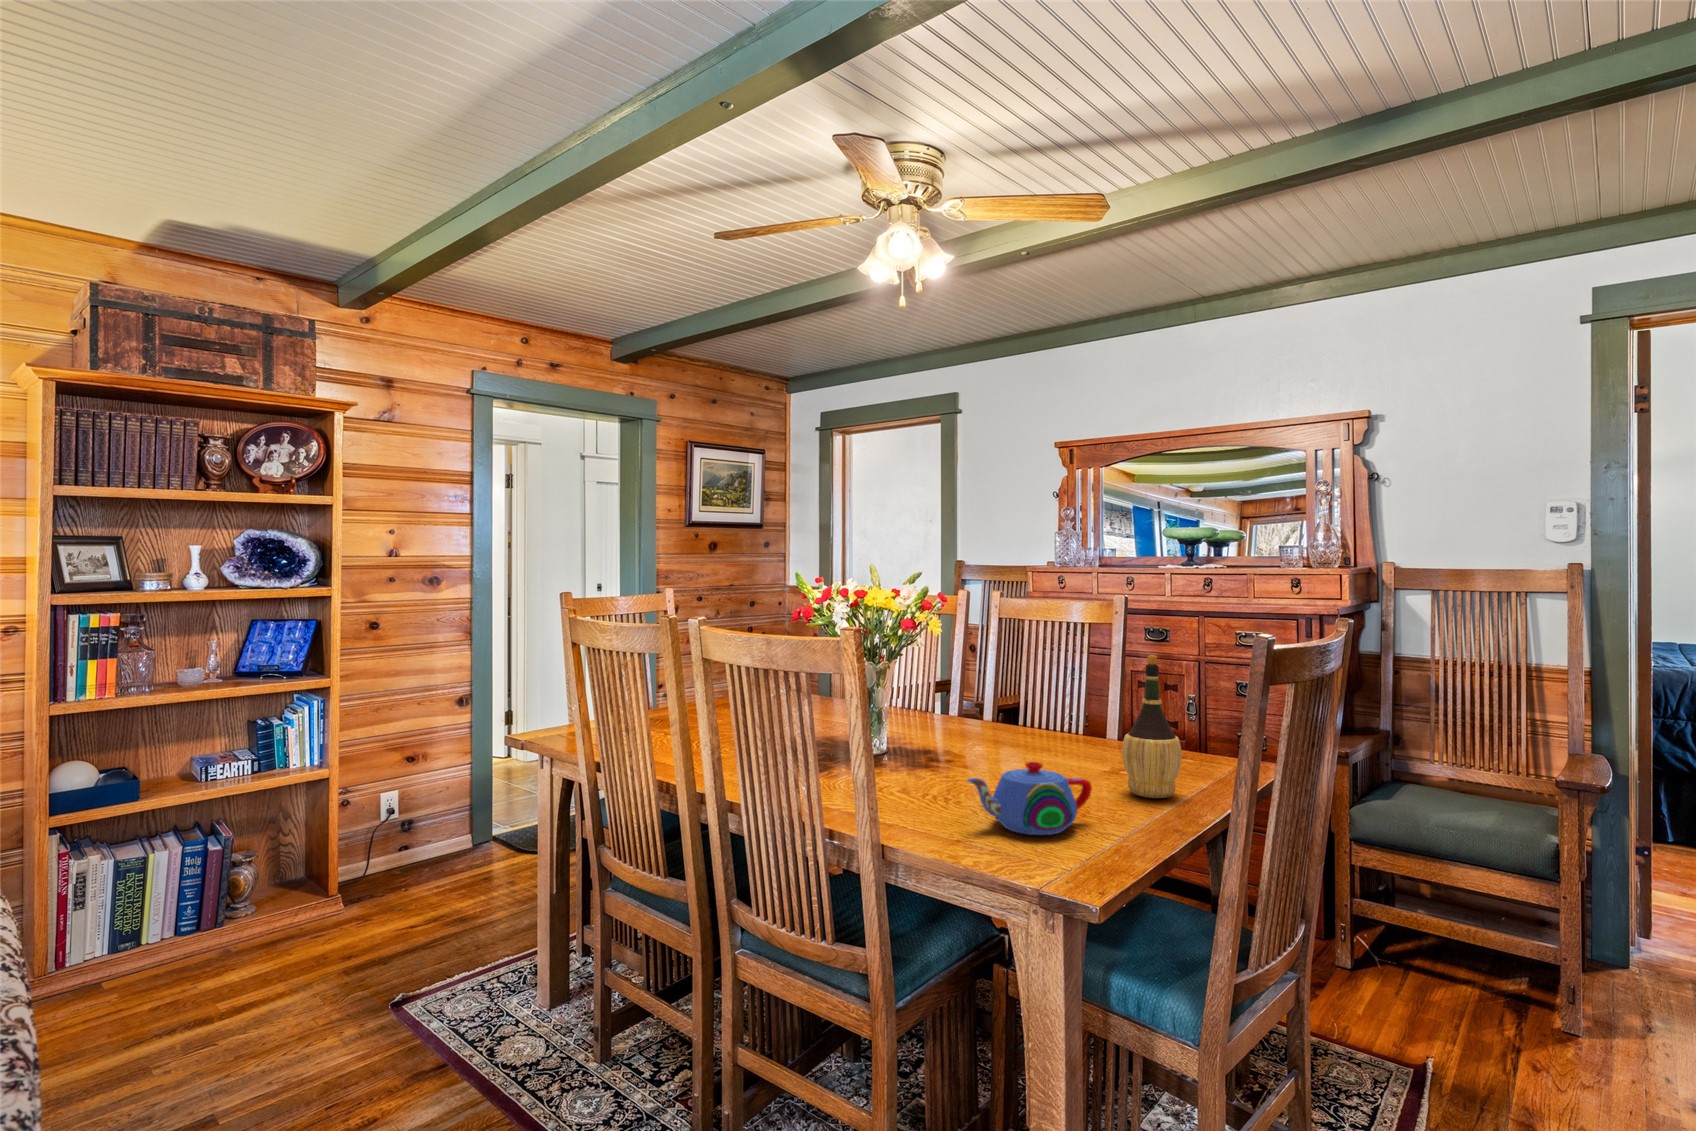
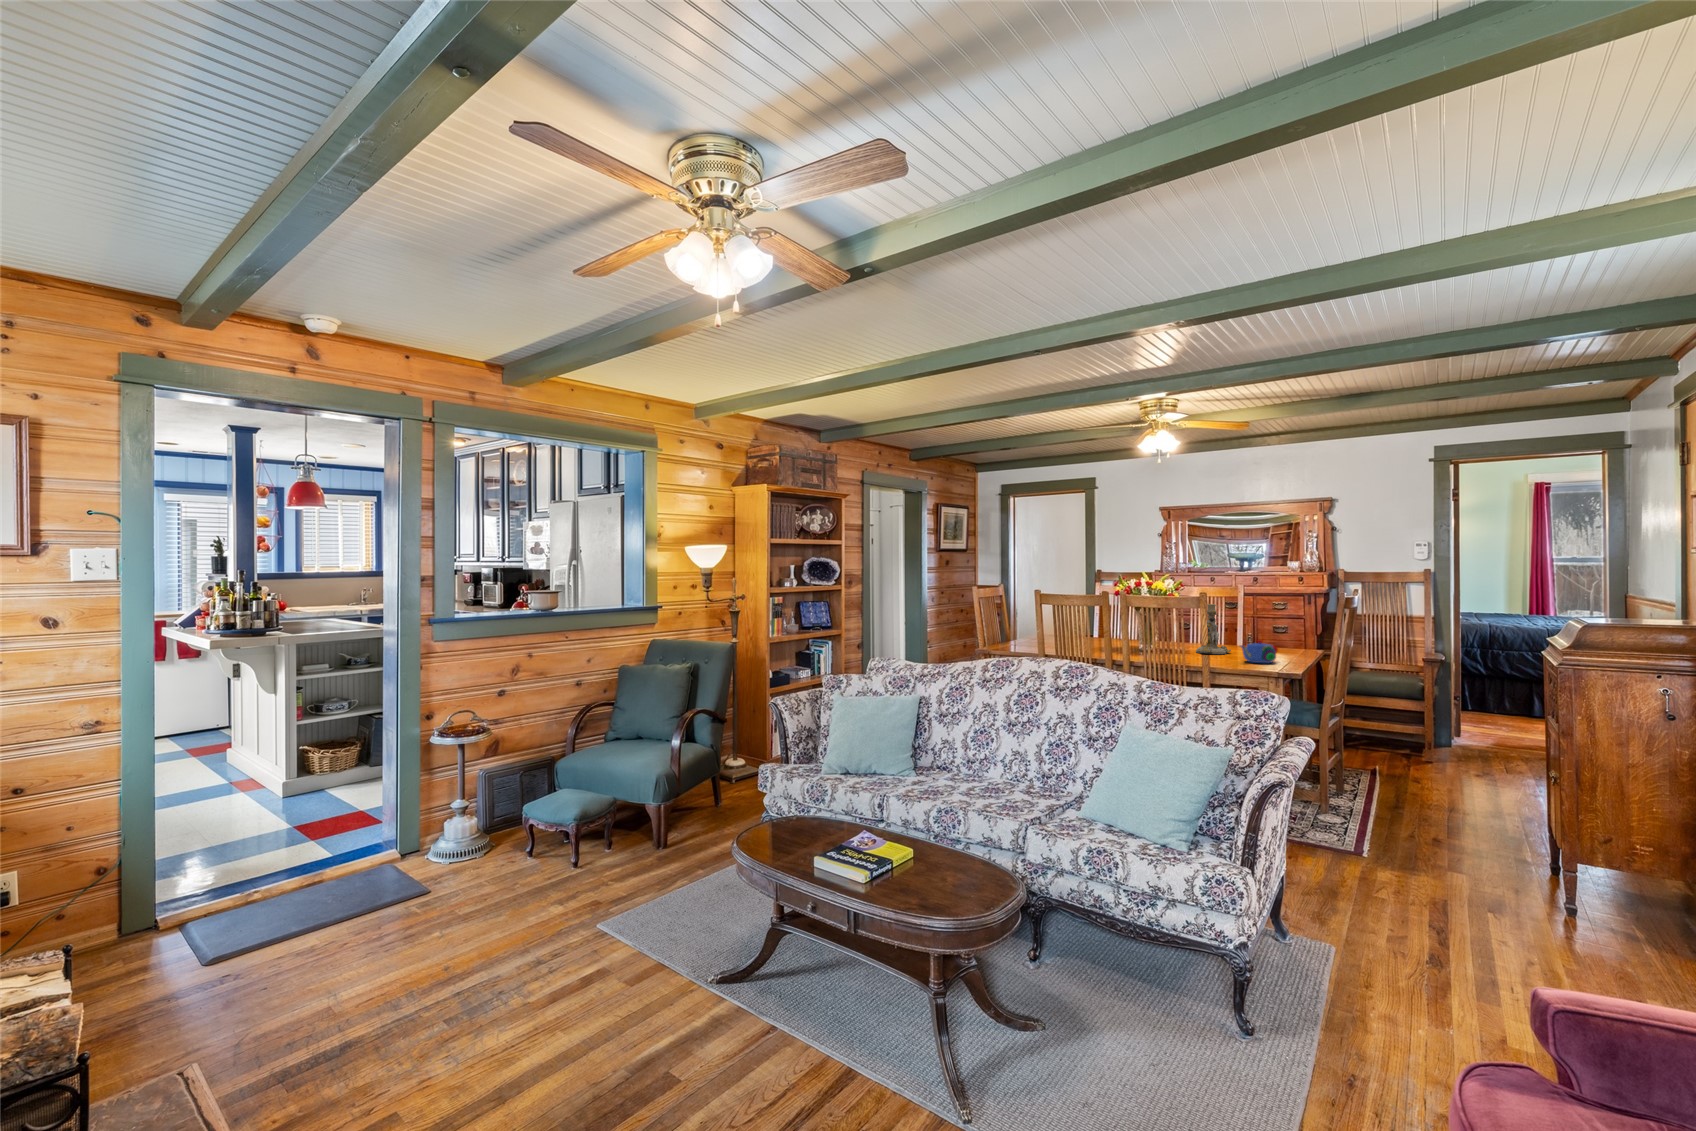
candlestick: none [939,647,1022,780] -> present [1196,604,1231,654]
wine bottle: present [1122,655,1182,798] -> none [1276,605,1300,656]

